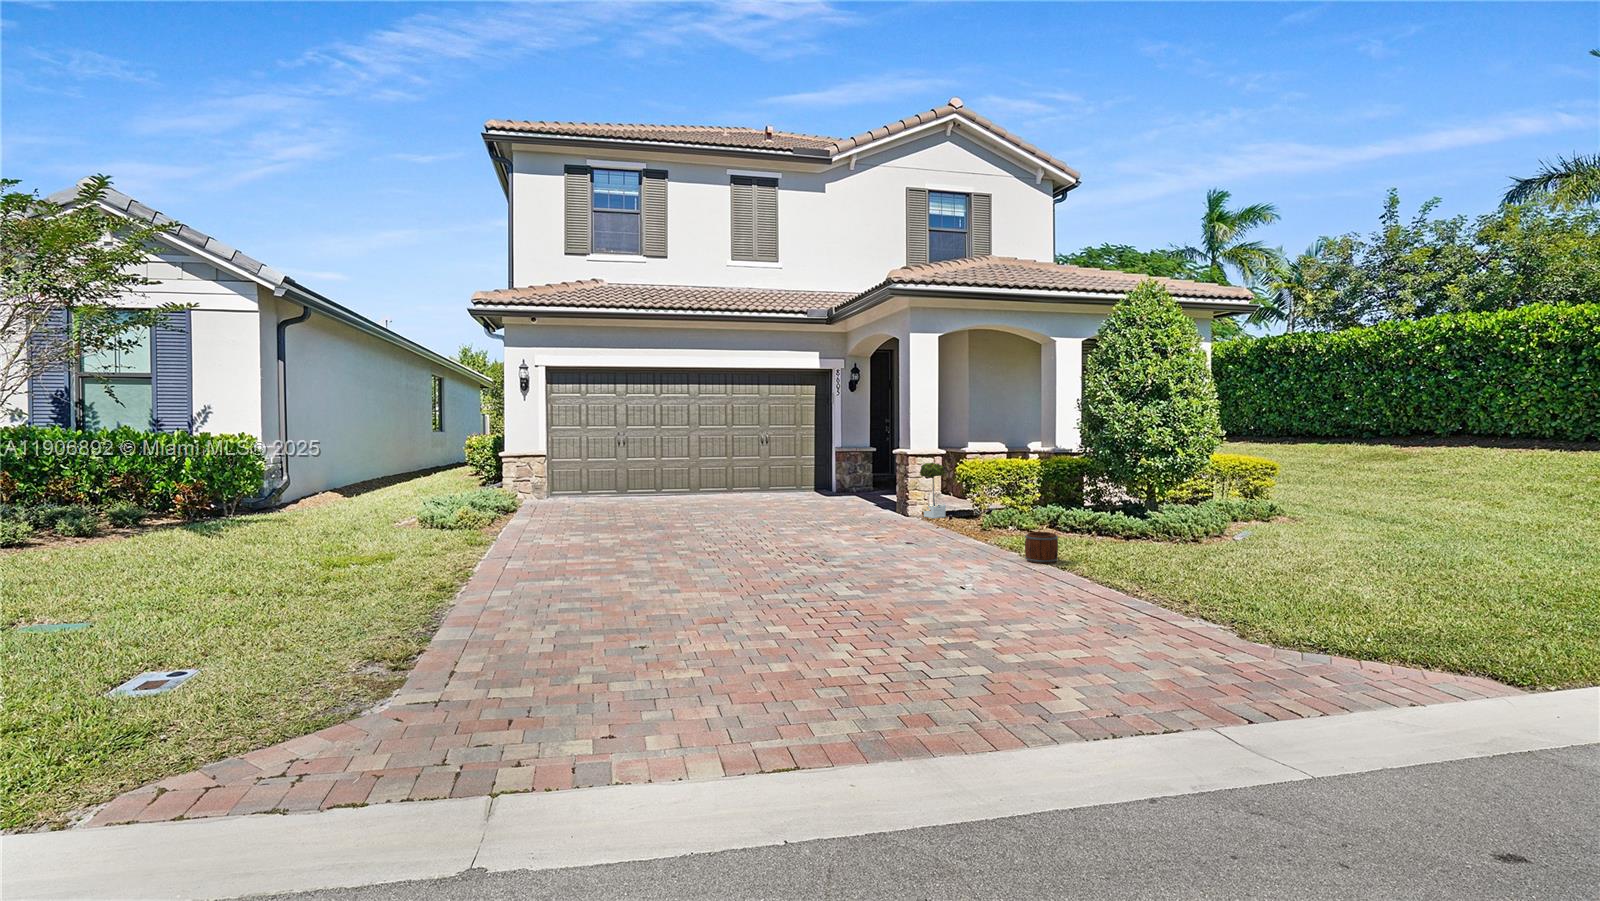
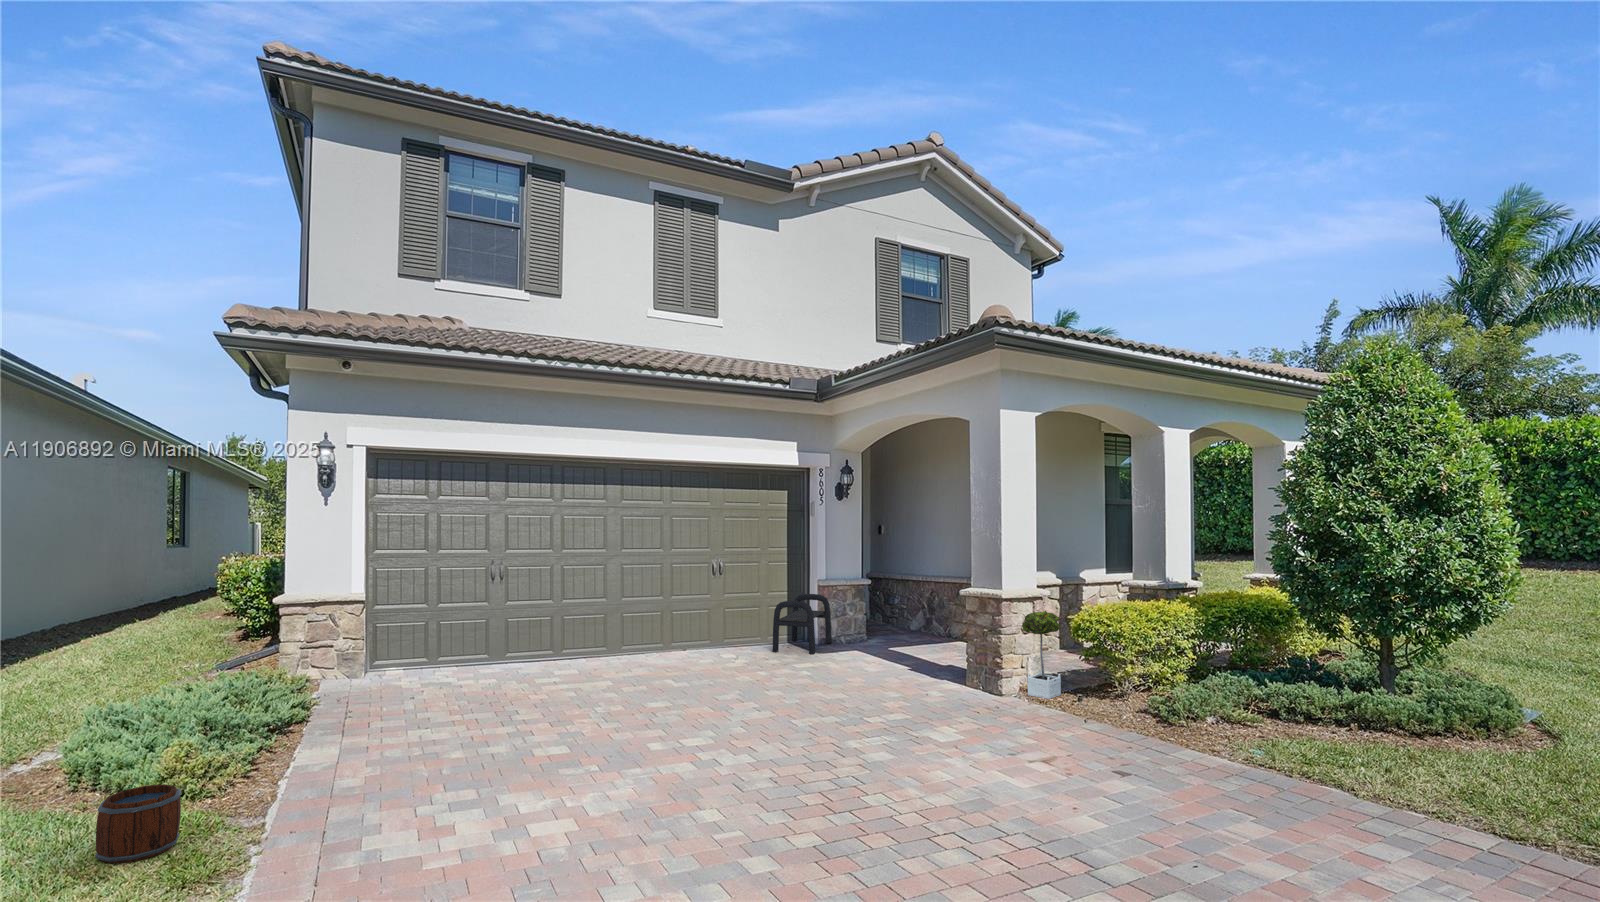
bench: none [802,460,850,498] -> present [772,594,832,654]
bucket: present [1025,532,1058,564] -> present [95,784,181,864]

